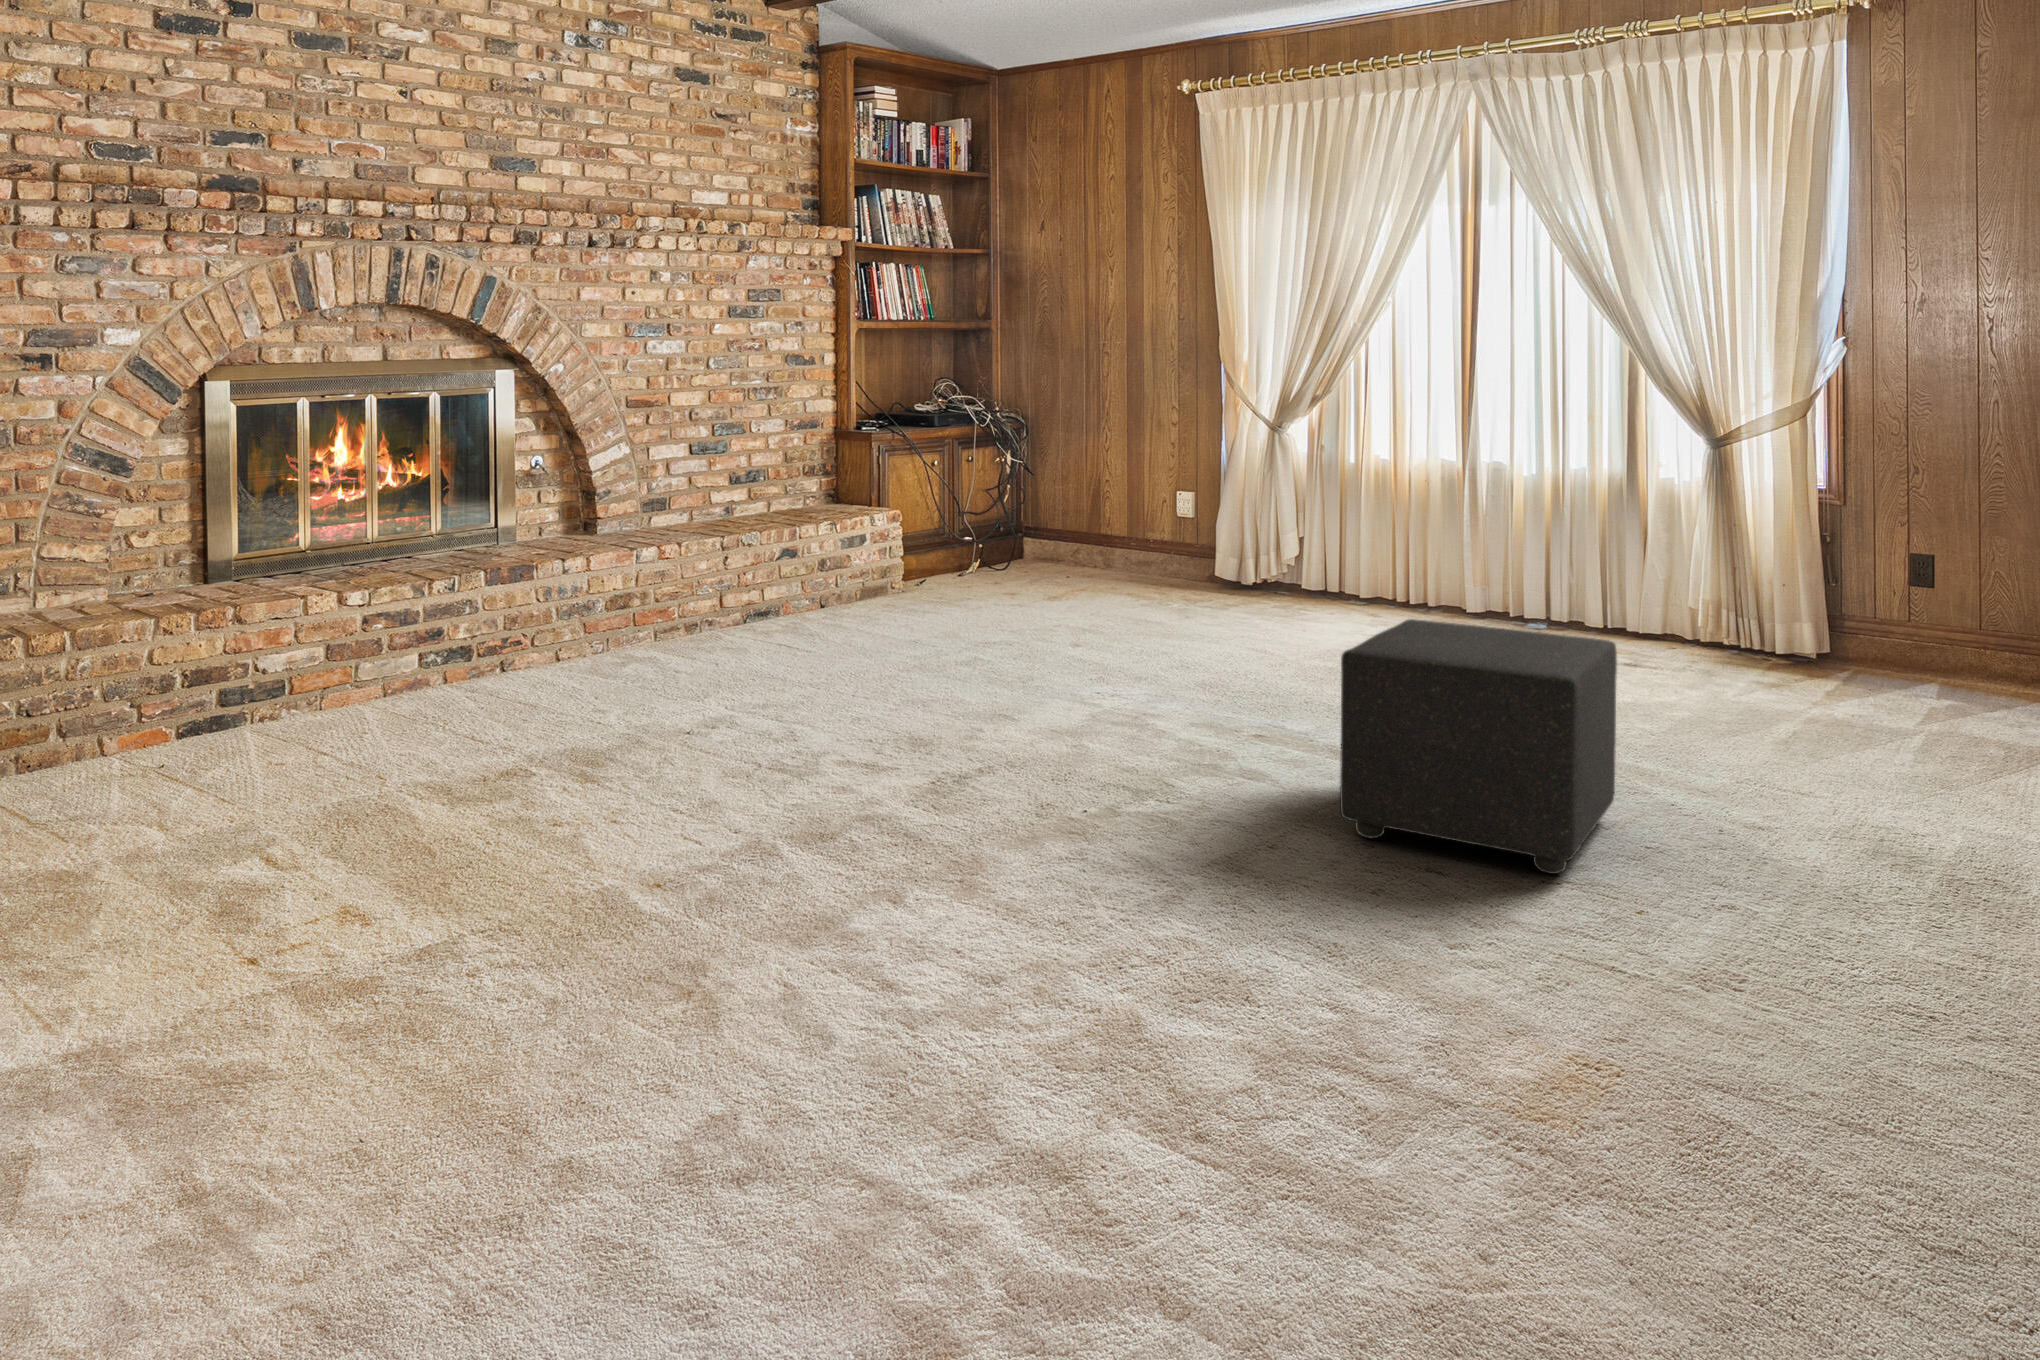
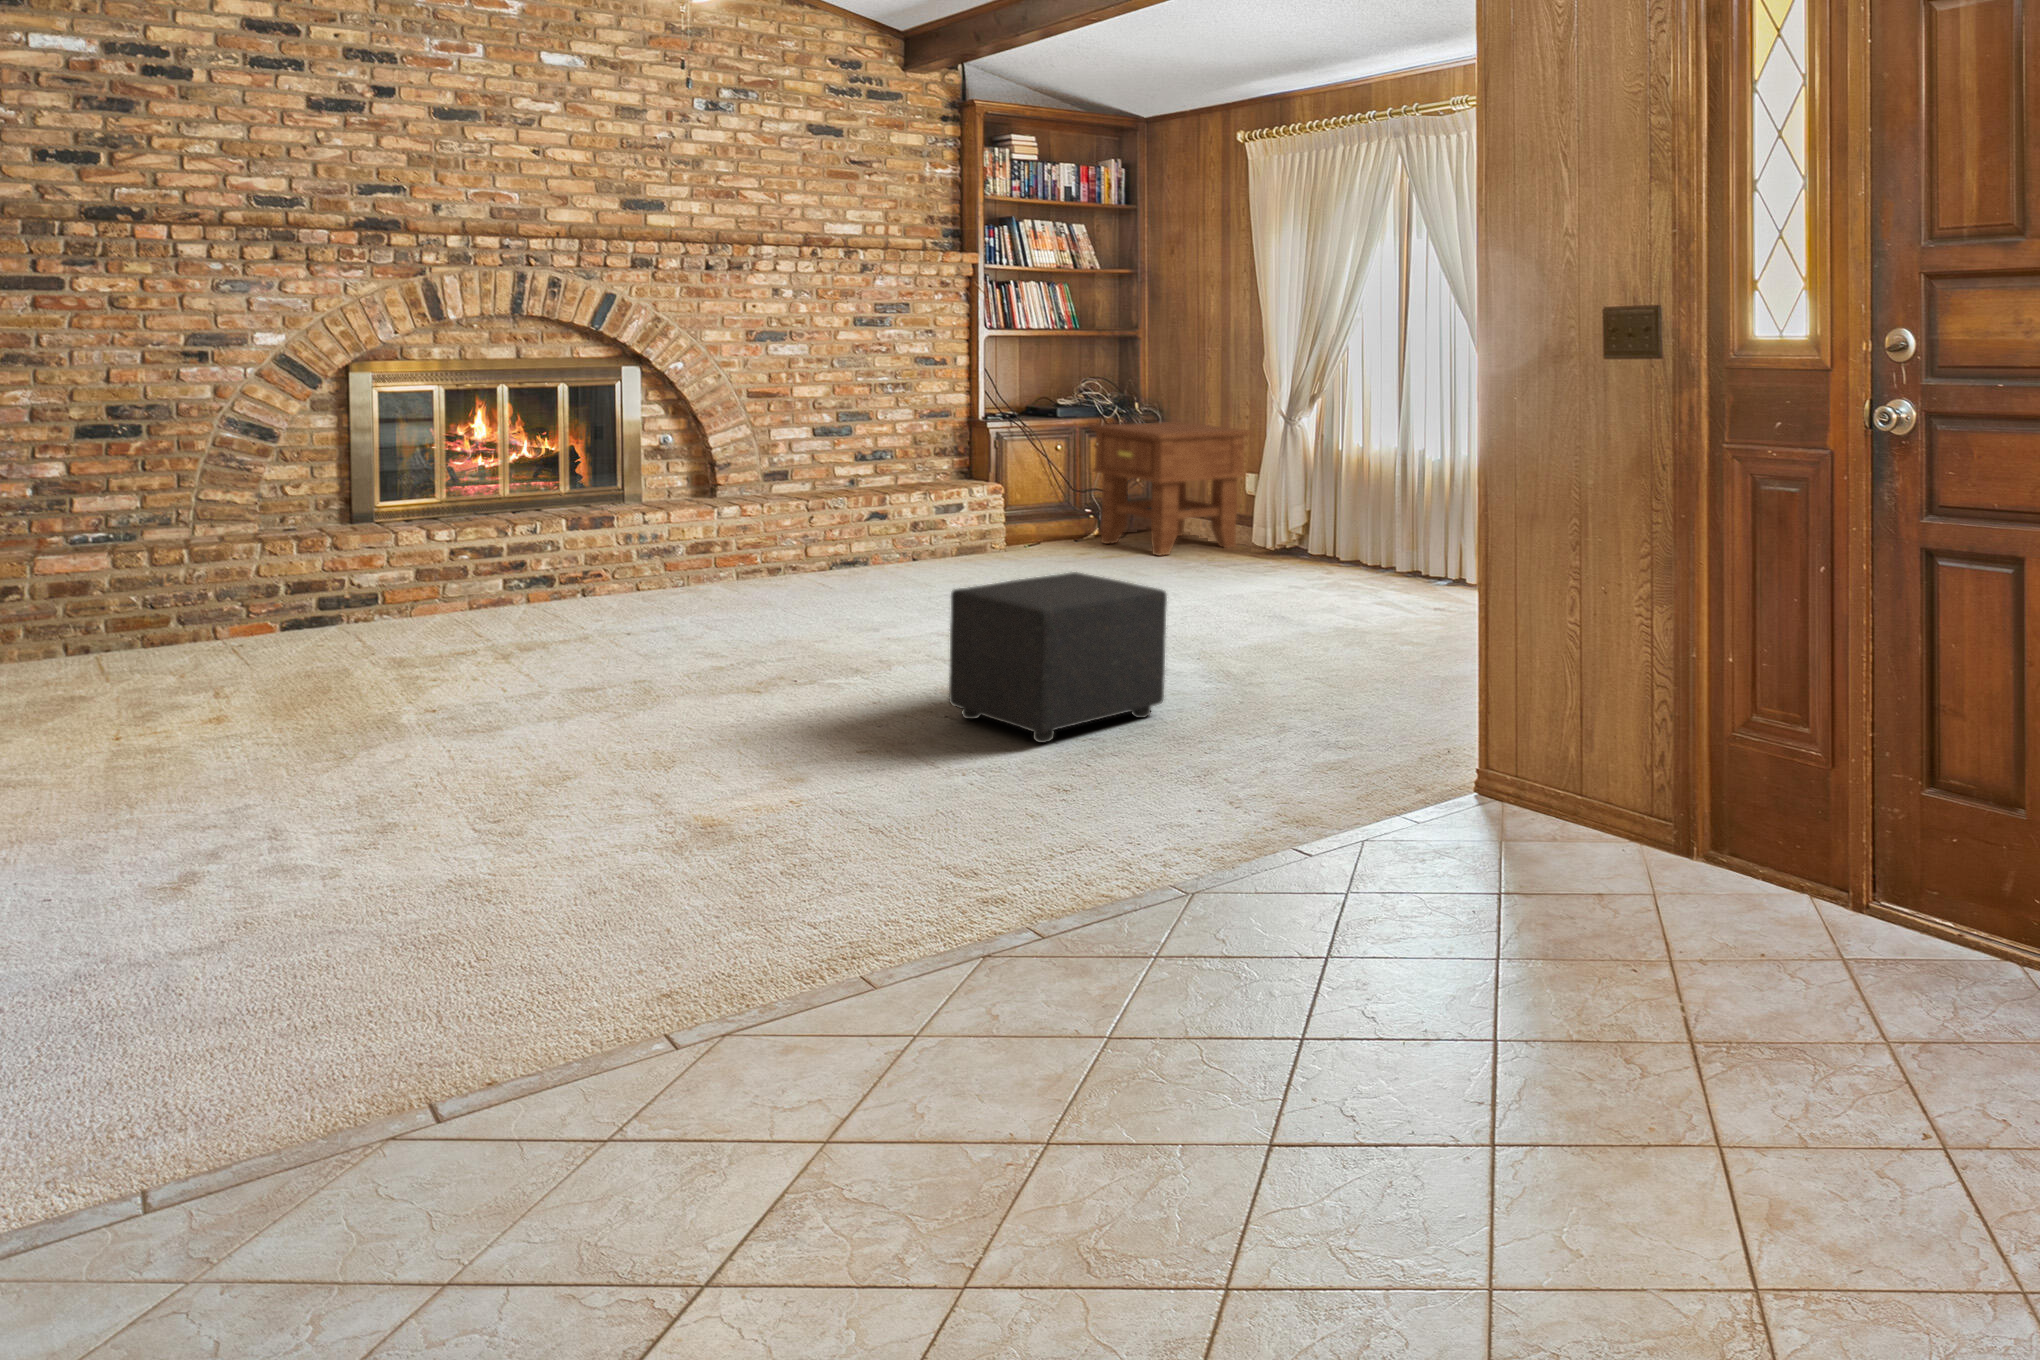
side table: none [988,430,1186,593] -> present [1090,422,1252,556]

